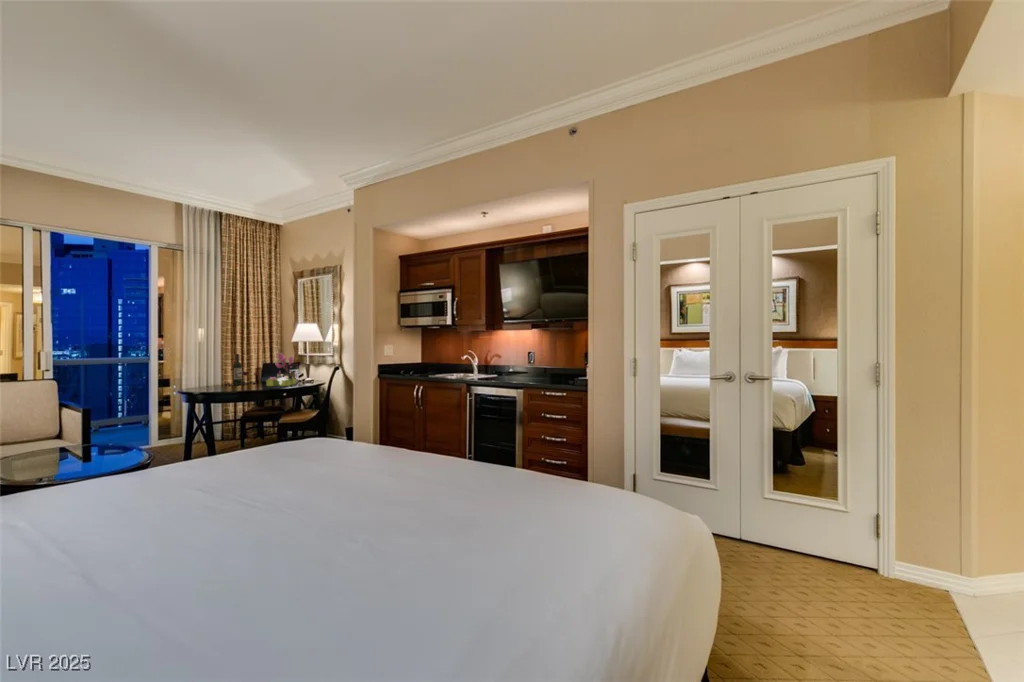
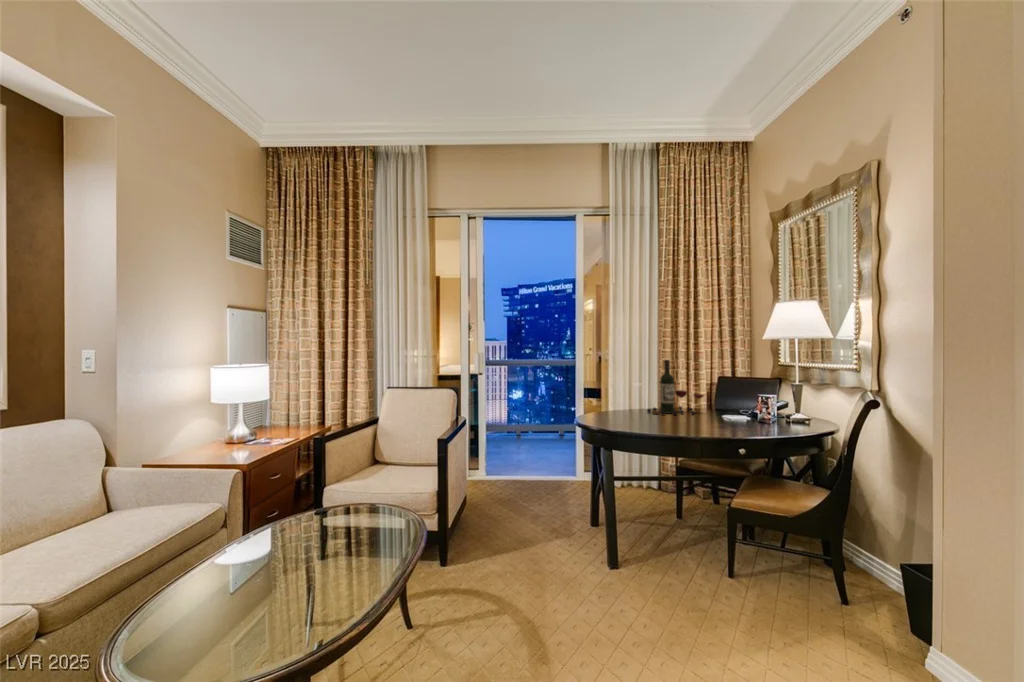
flower arrangement: present [266,353,296,386] -> none [707,359,768,433]

